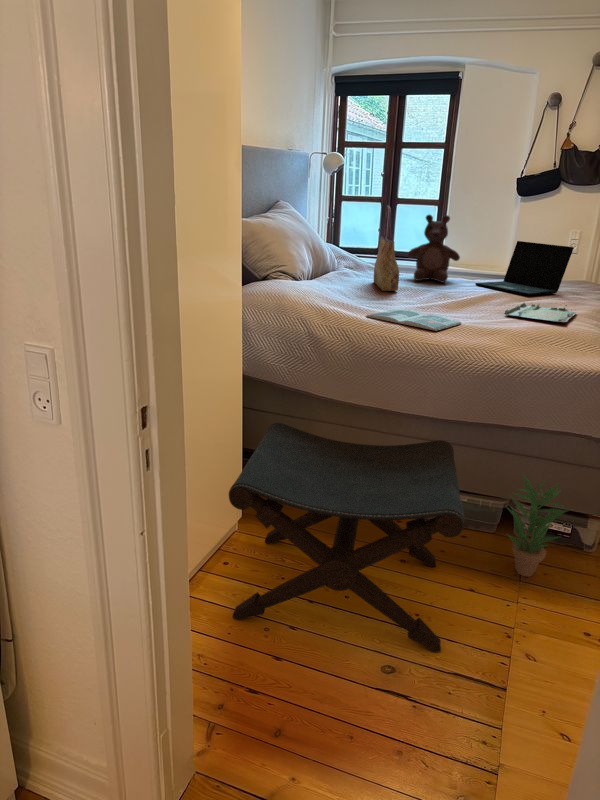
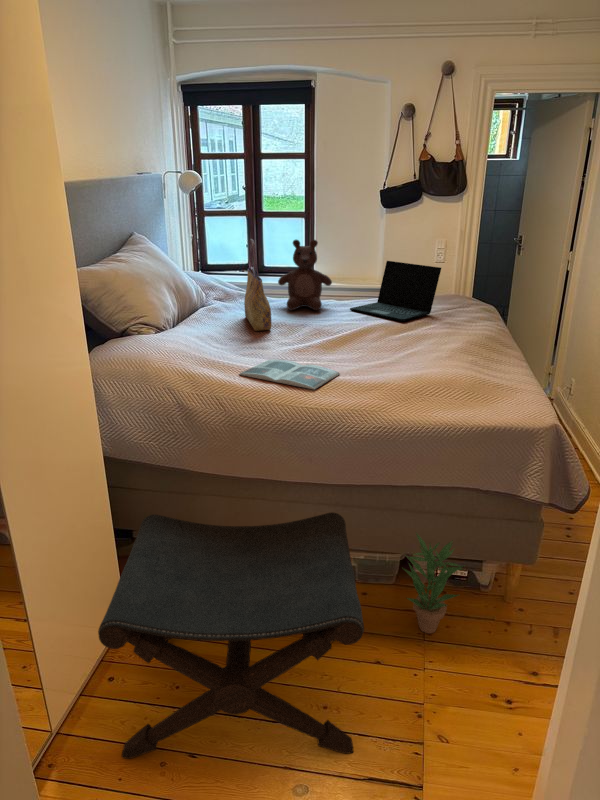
tray: present [504,303,576,322] -> none [381,333,452,360]

